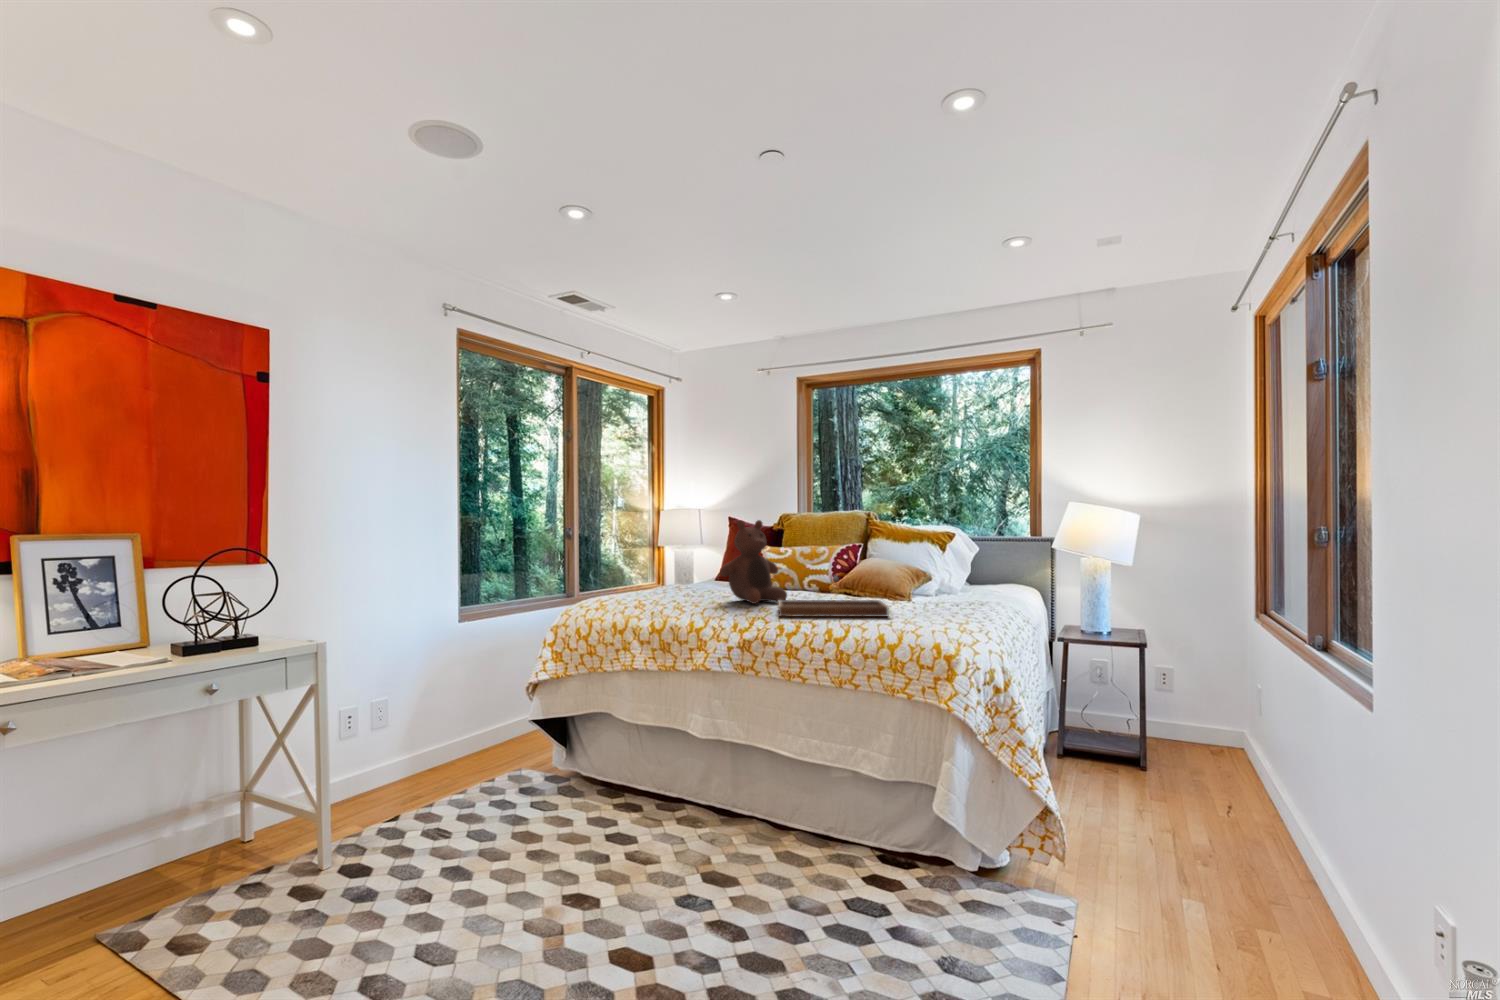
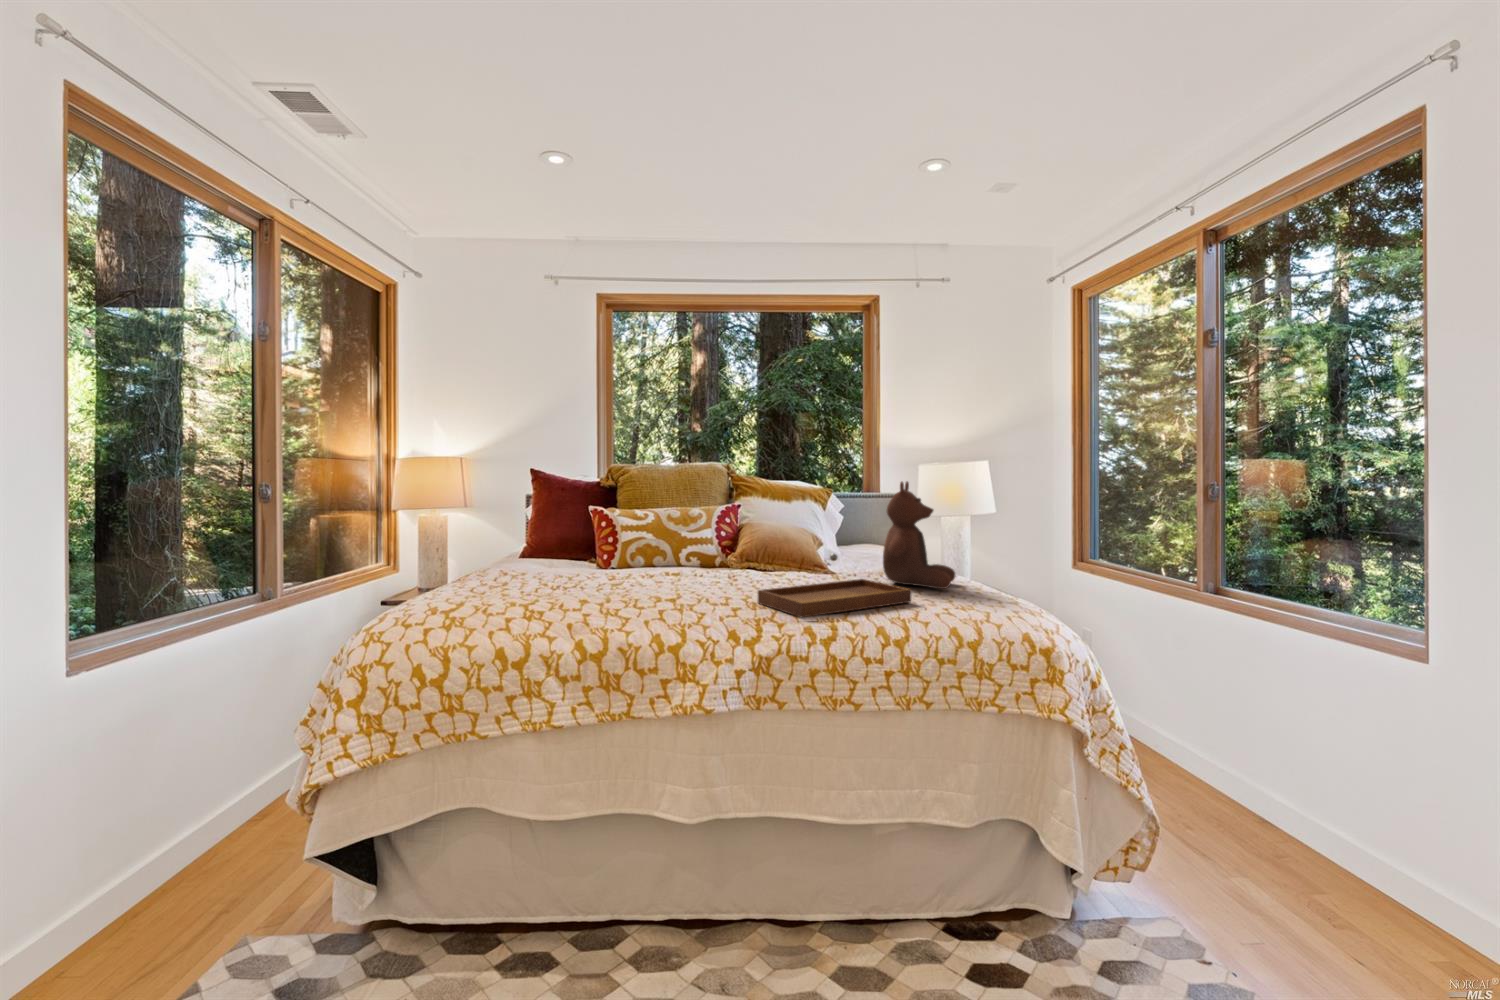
stuffed bear: present [720,520,787,604] -> present [883,481,956,589]

